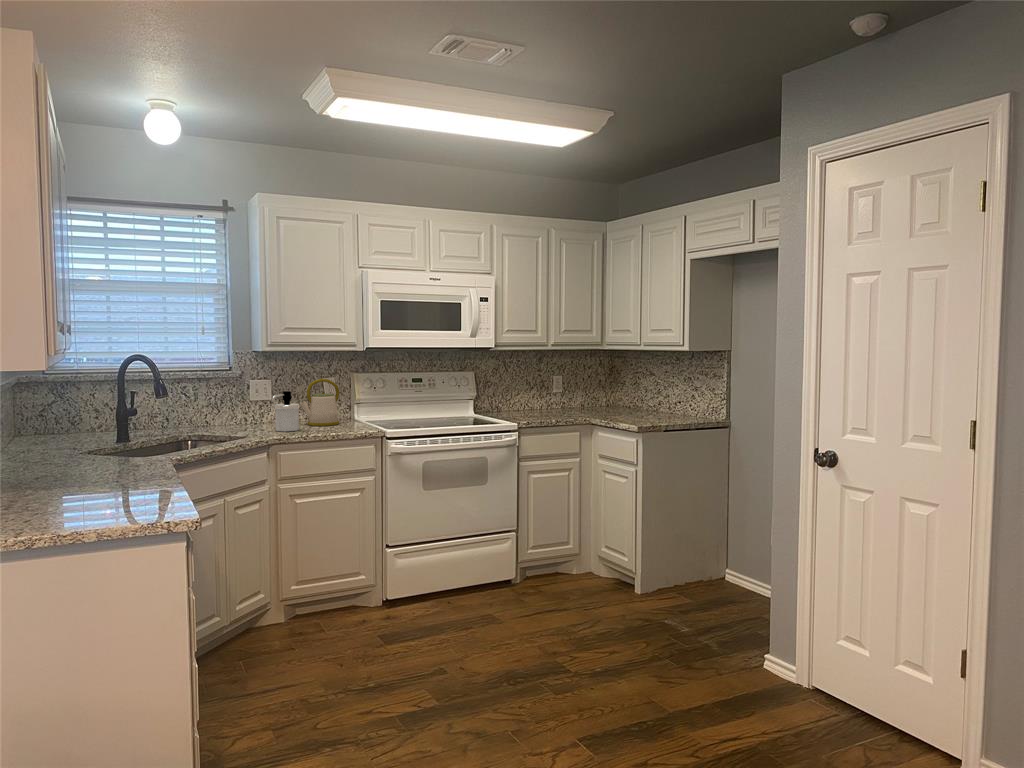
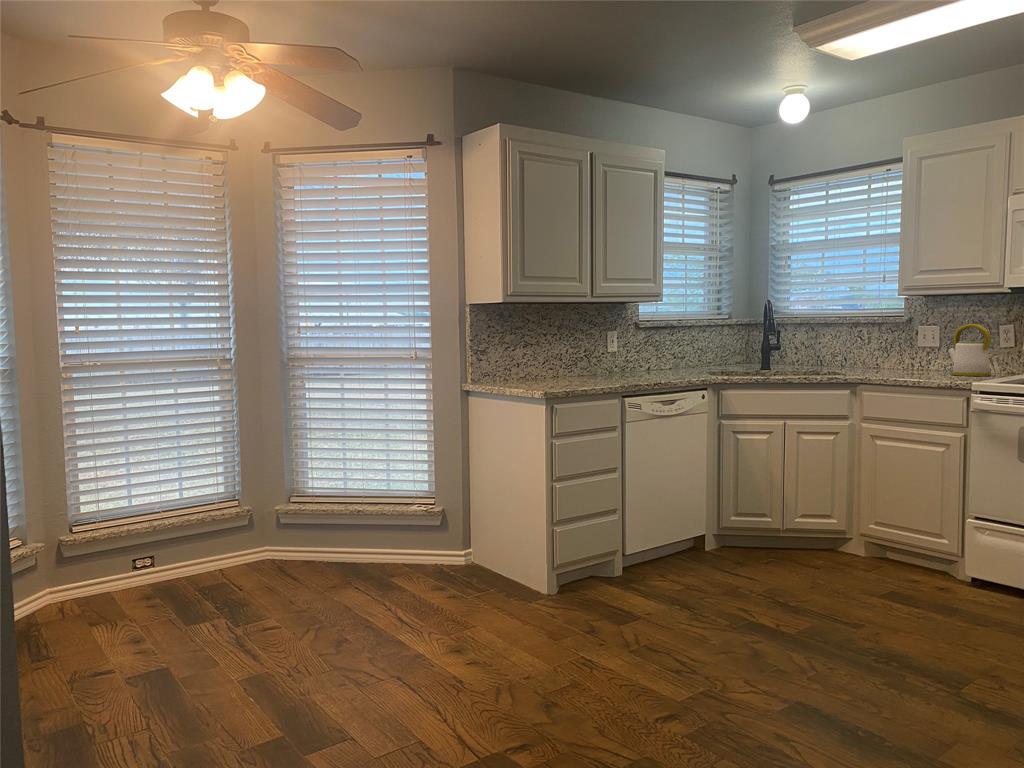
soap dispenser: present [271,391,299,431] -> none [881,335,923,375]

